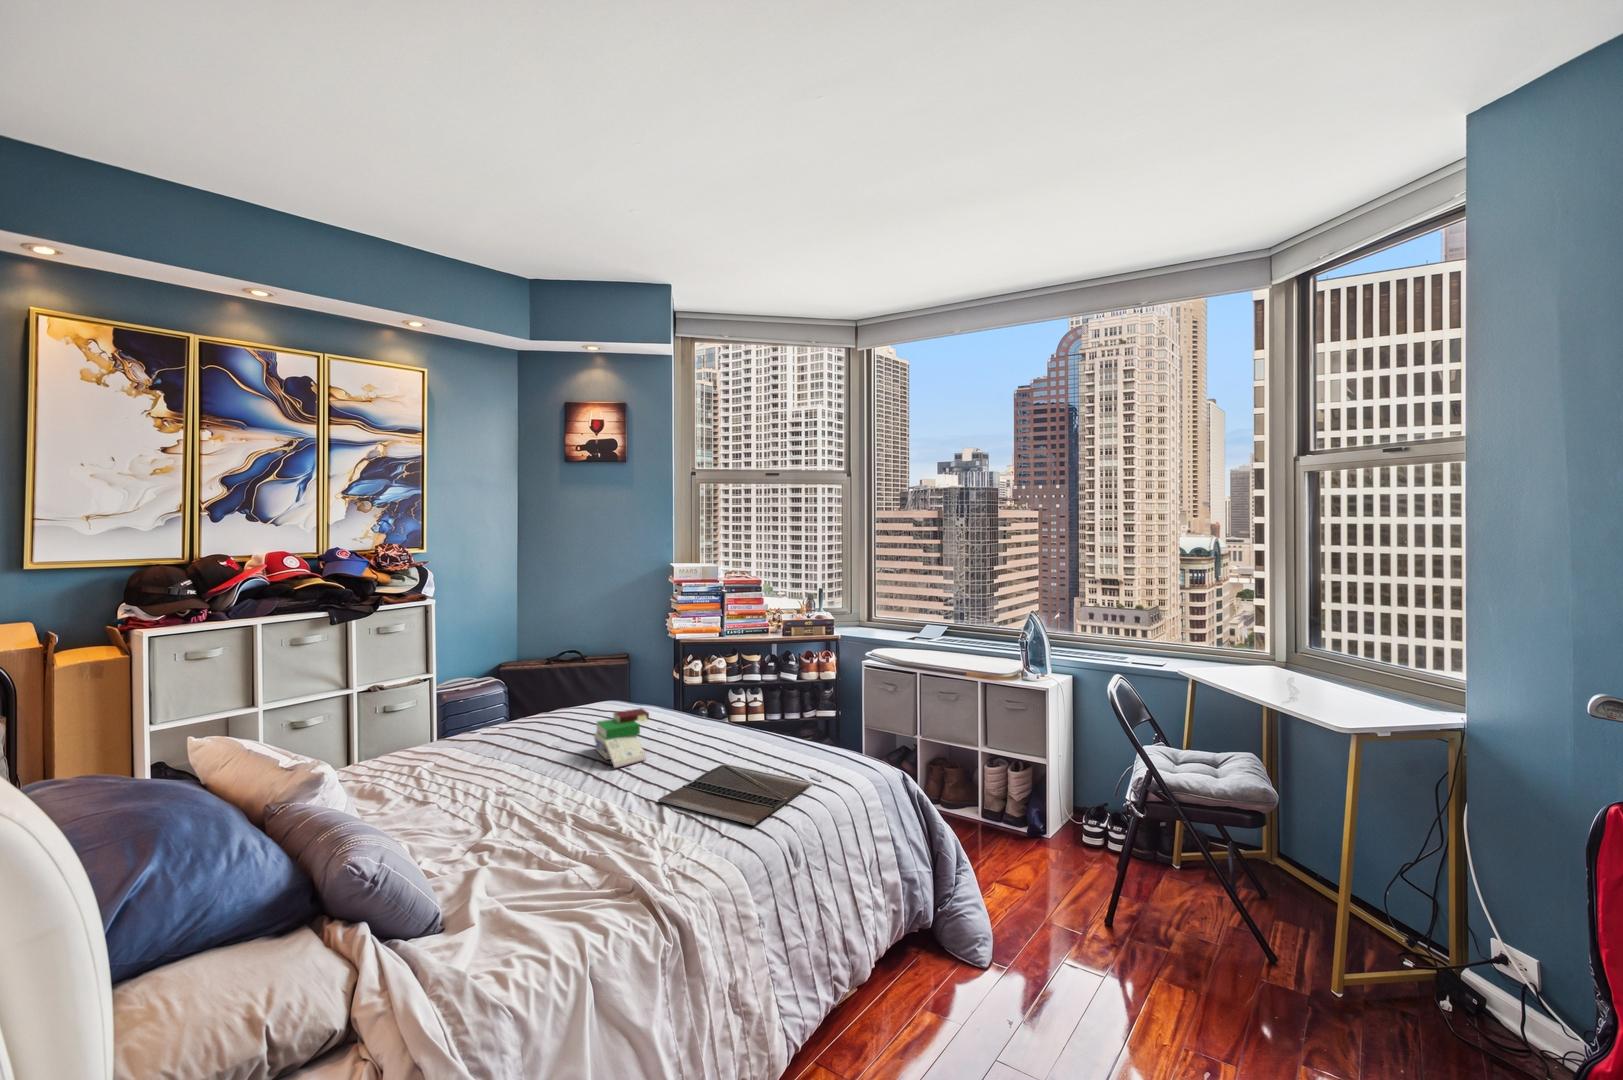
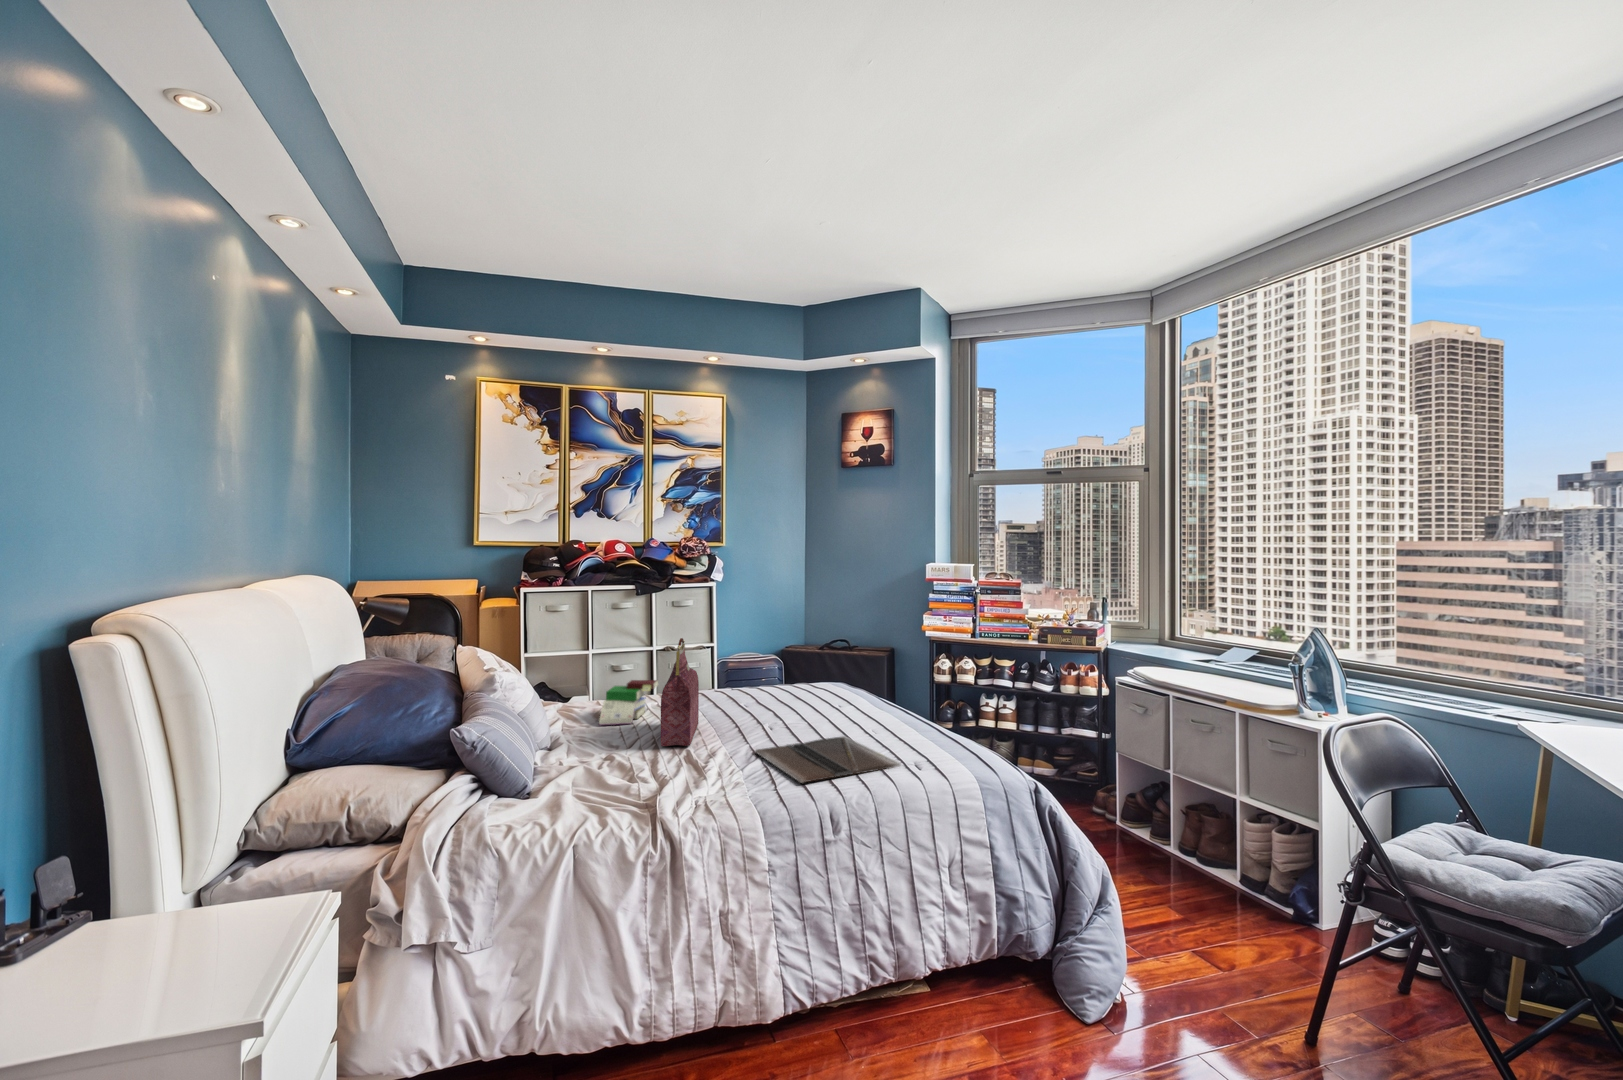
handbag: none [510,686,577,818] -> present [661,638,699,746]
book: present [594,708,649,768] -> present [599,680,658,725]

